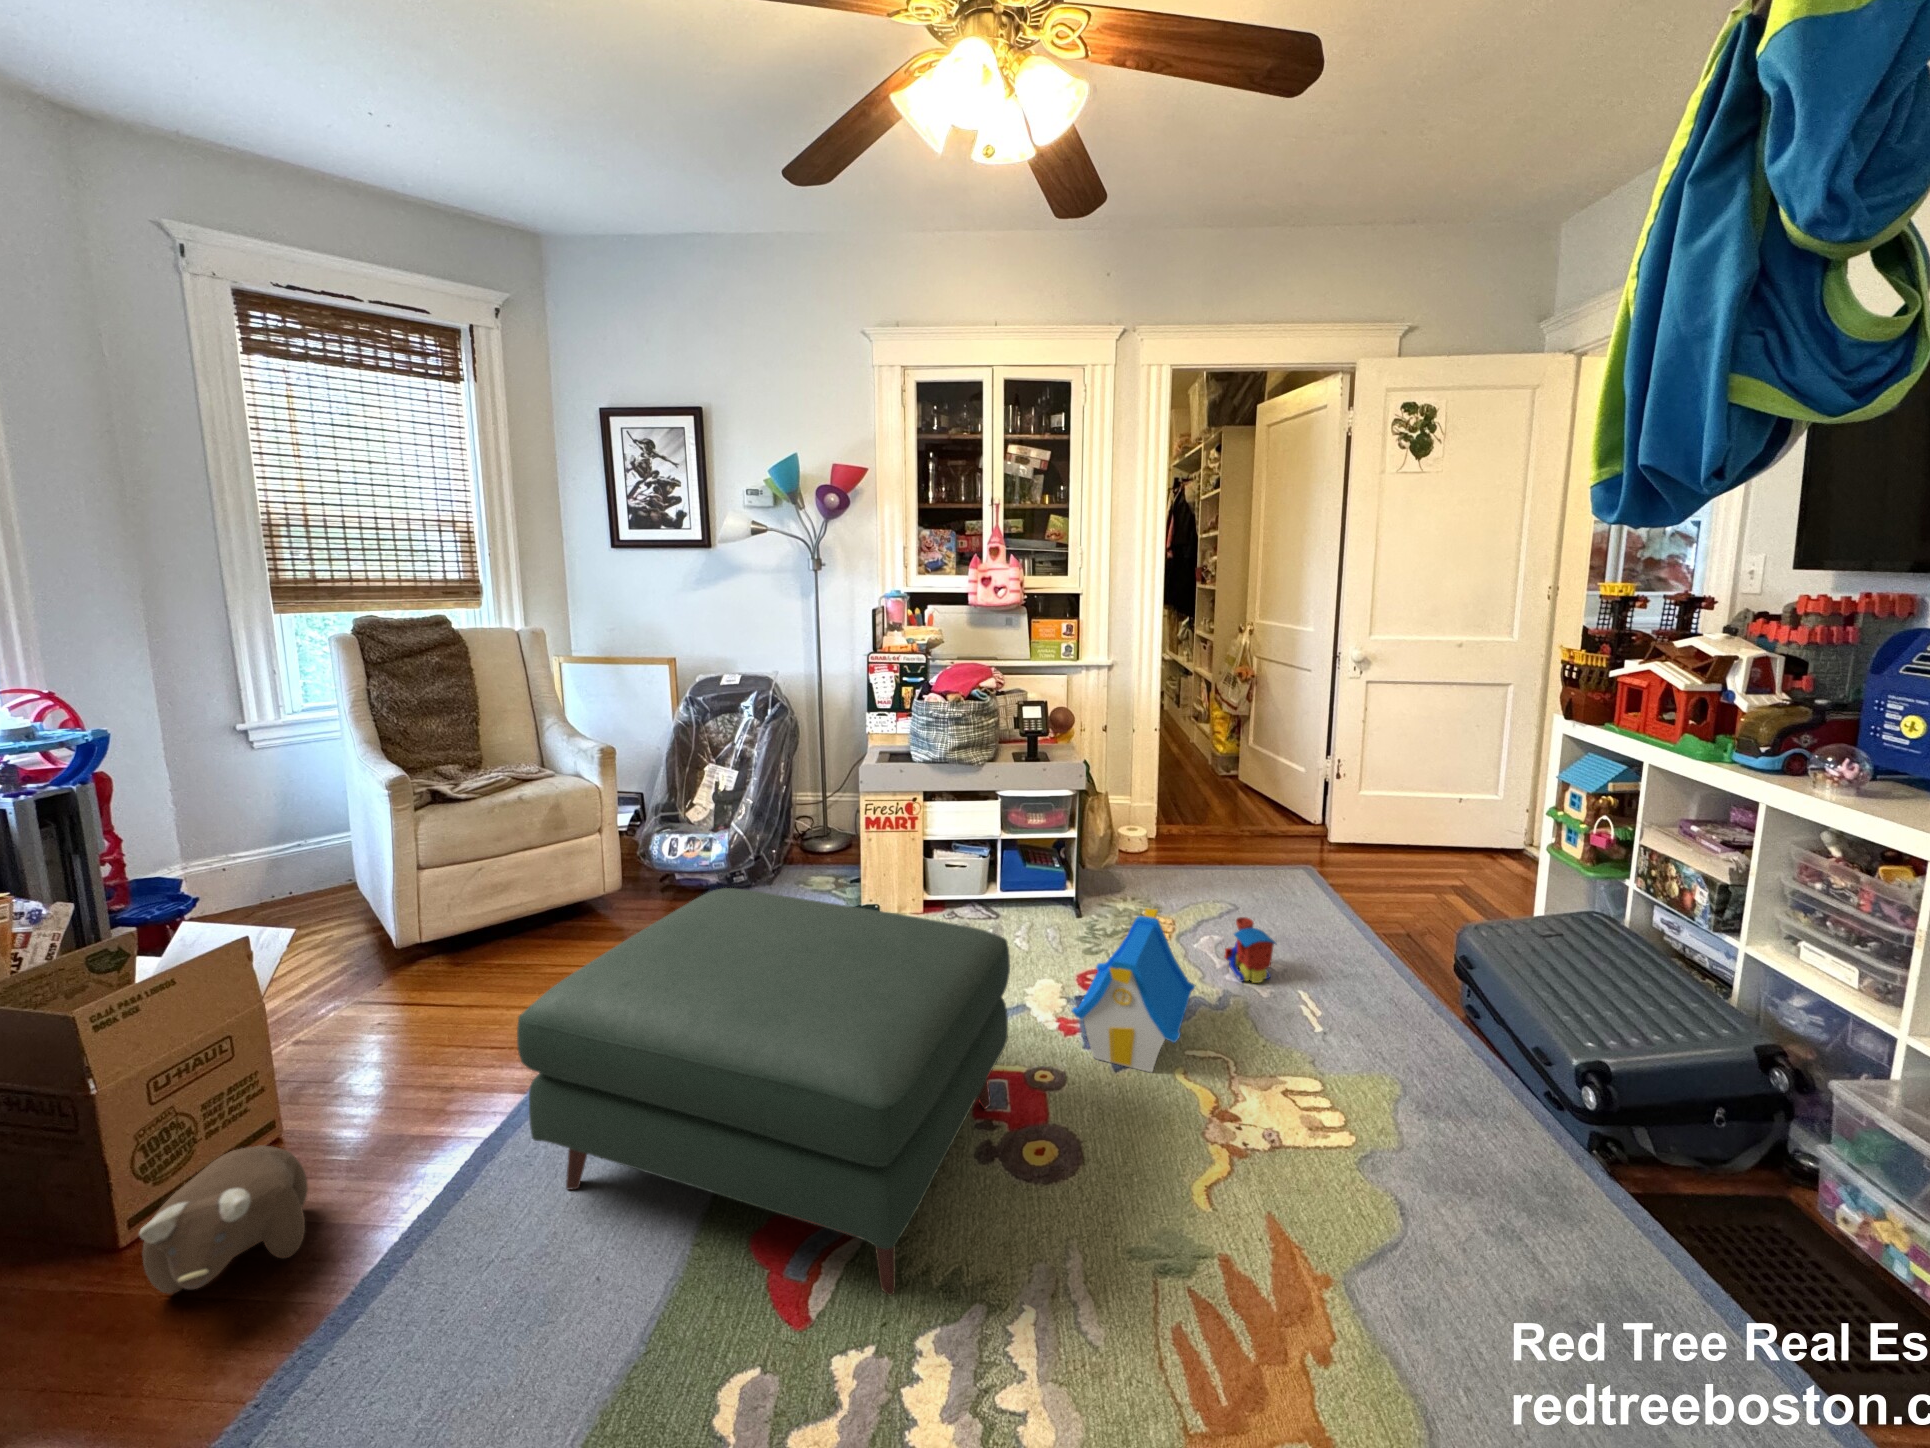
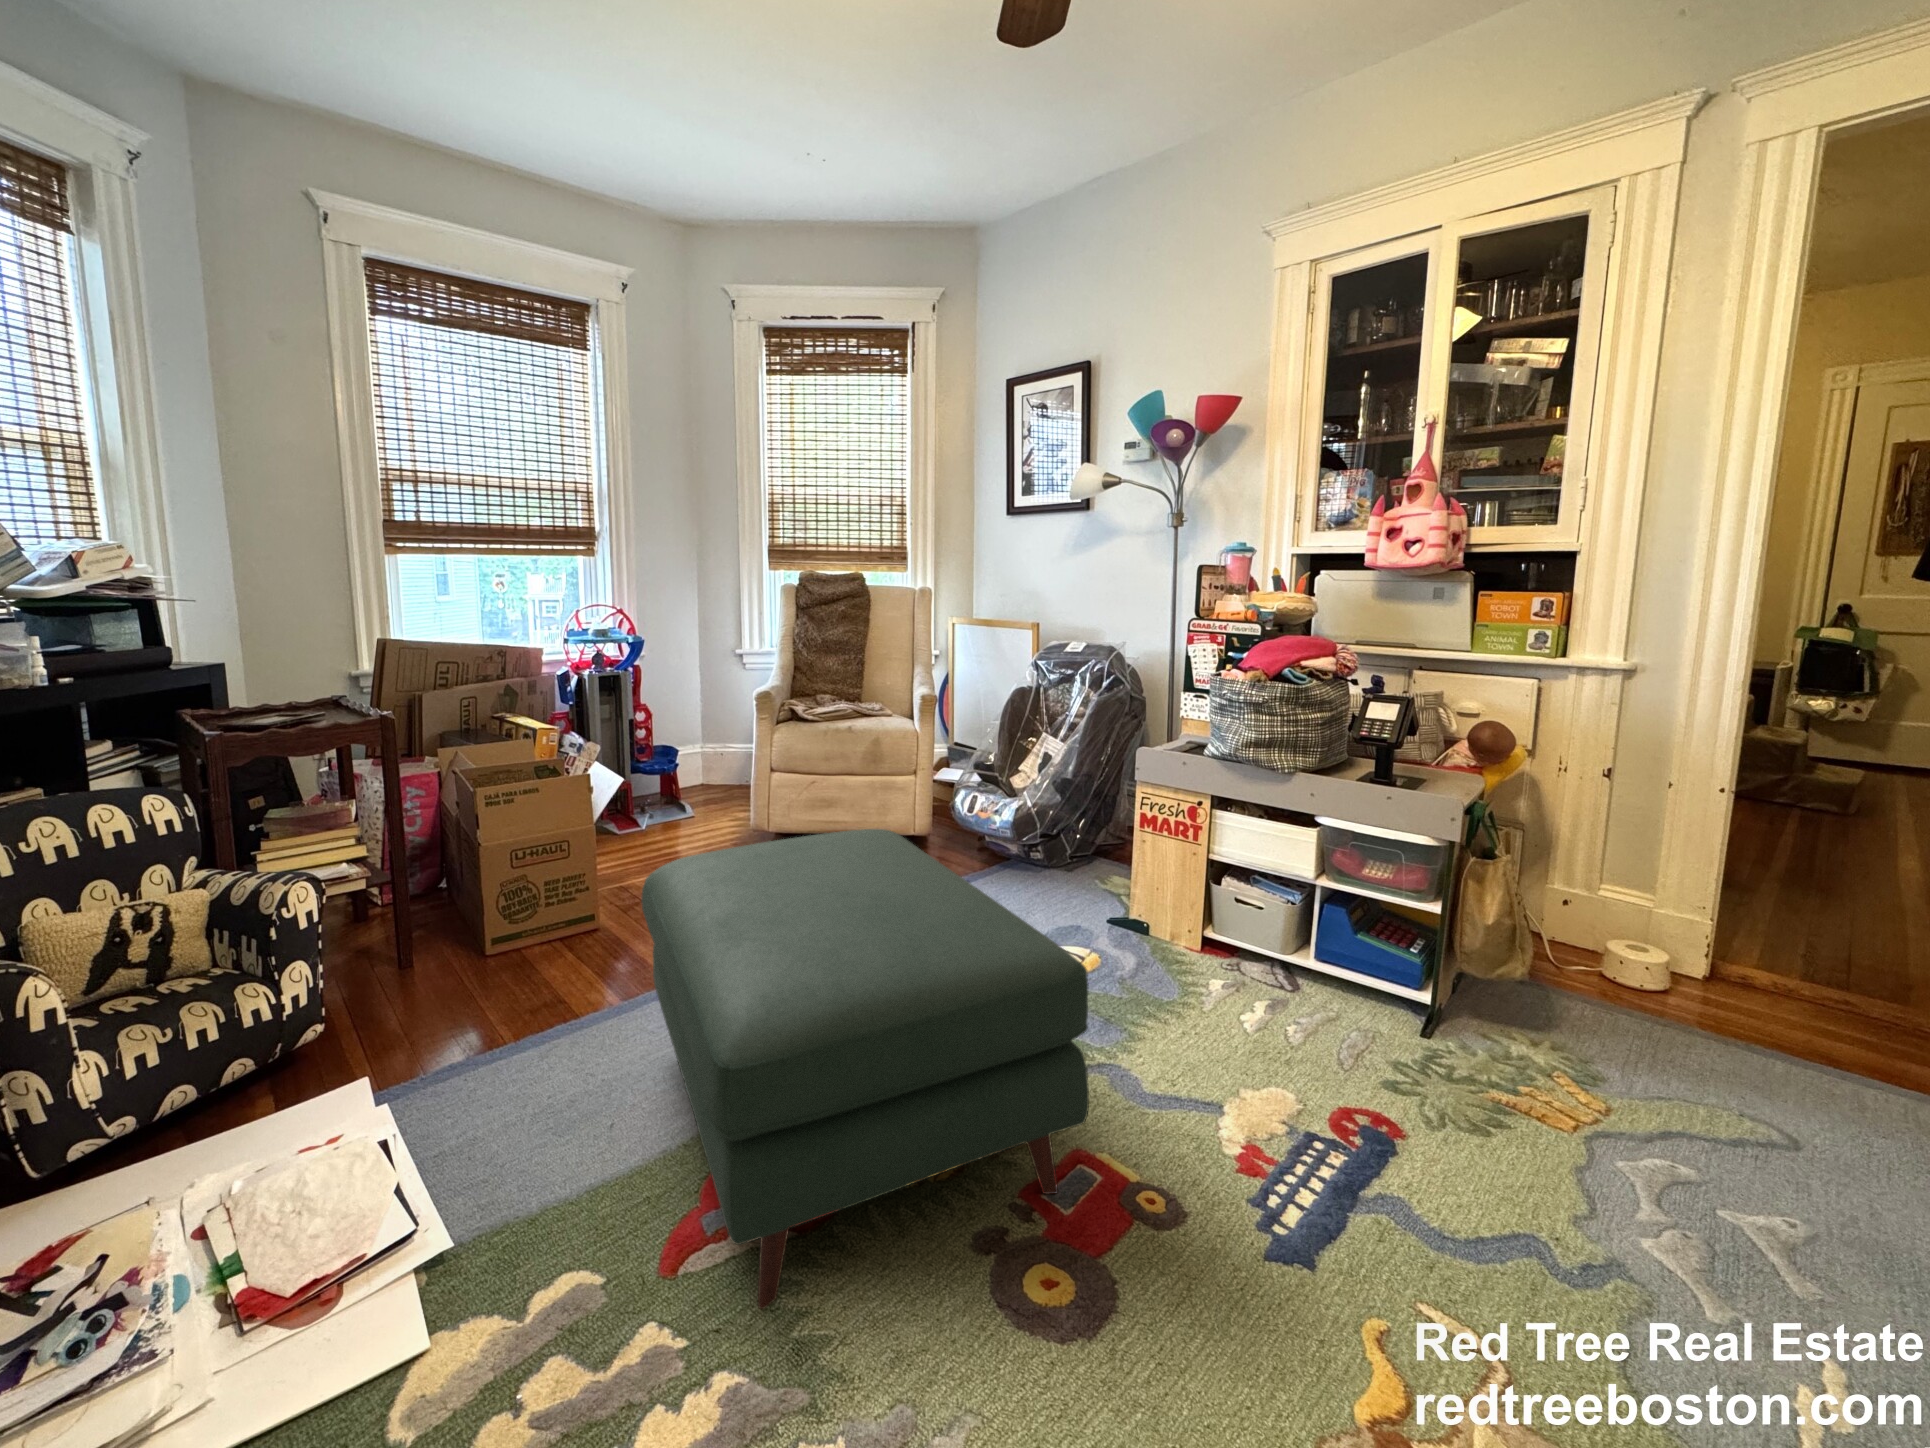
toy house: present [1072,909,1195,1072] -> none [1228,1036,1500,1301]
toy train: present [1225,917,1276,983] -> none [1674,1147,1794,1305]
plush toy: present [139,1145,308,1294] -> none [451,914,573,1003]

